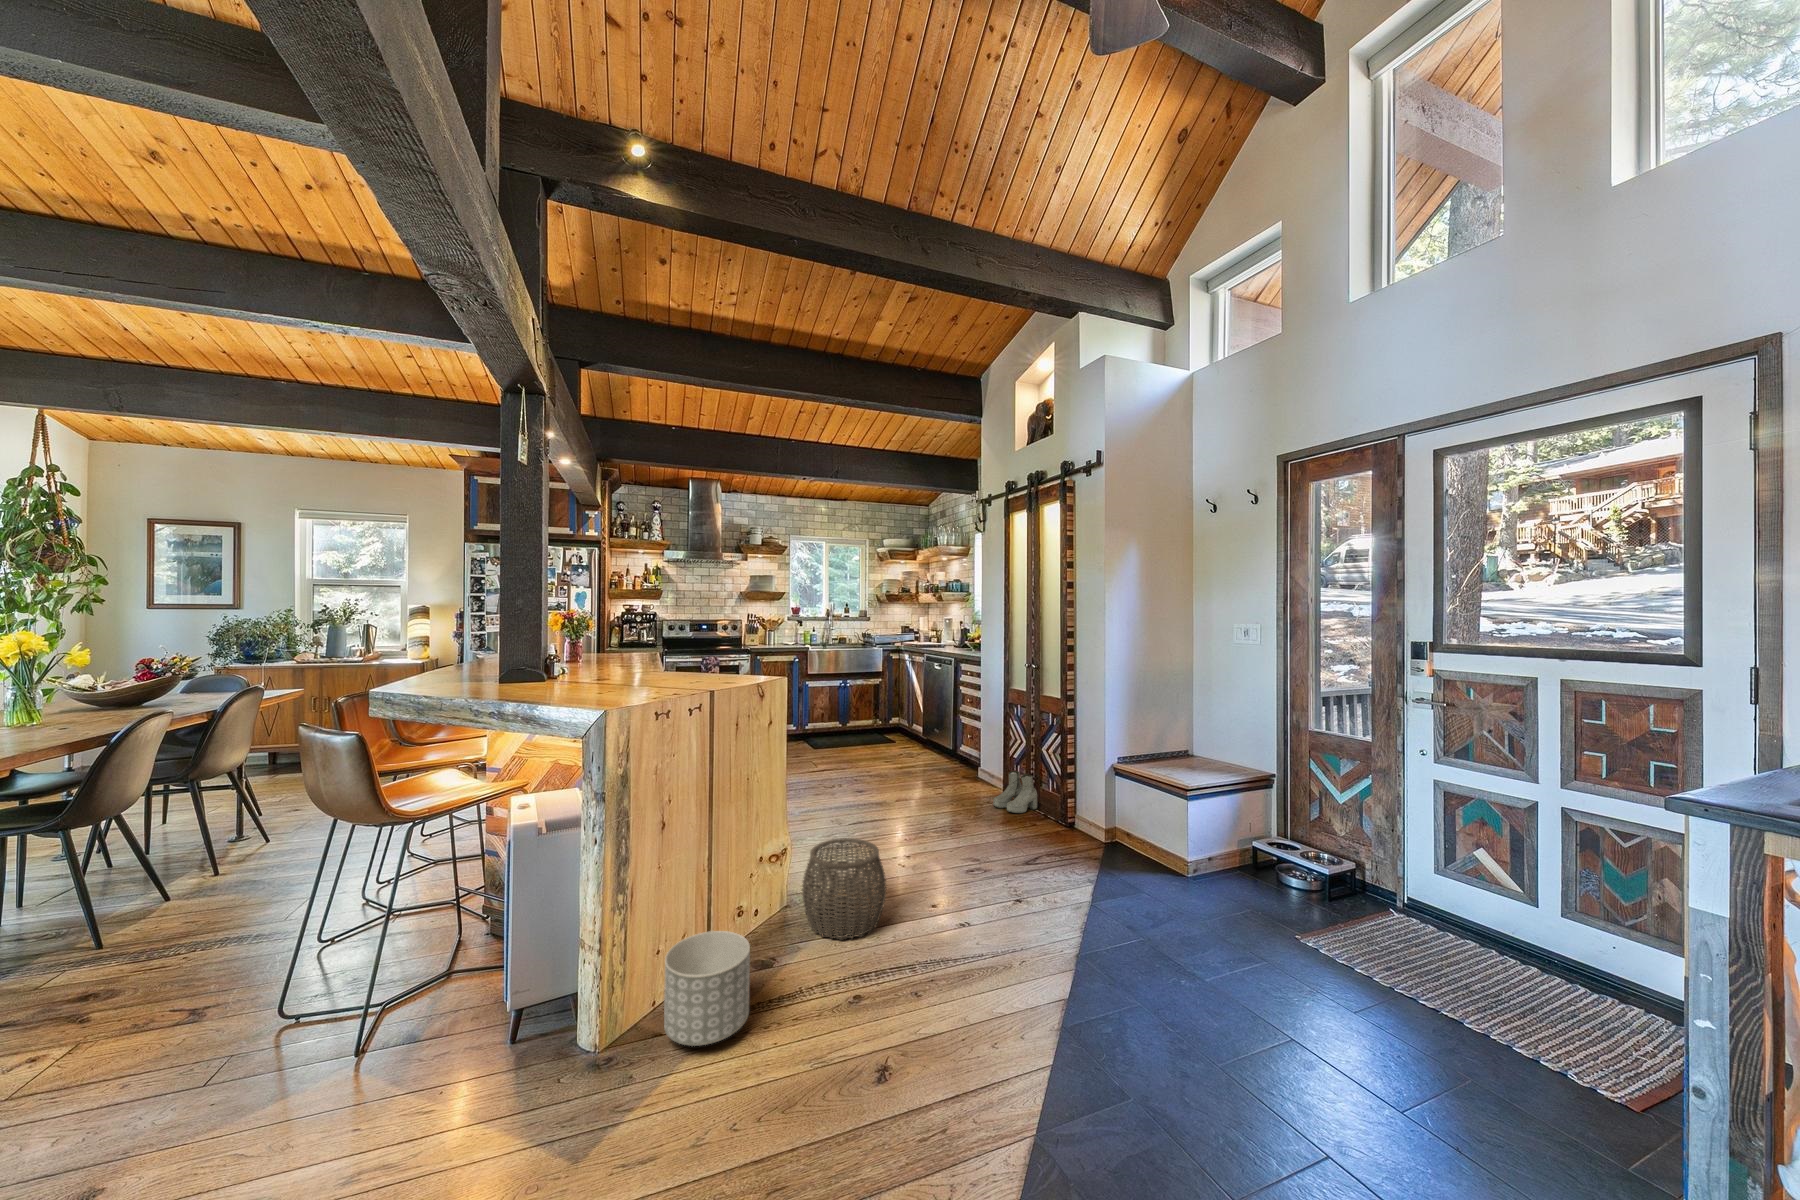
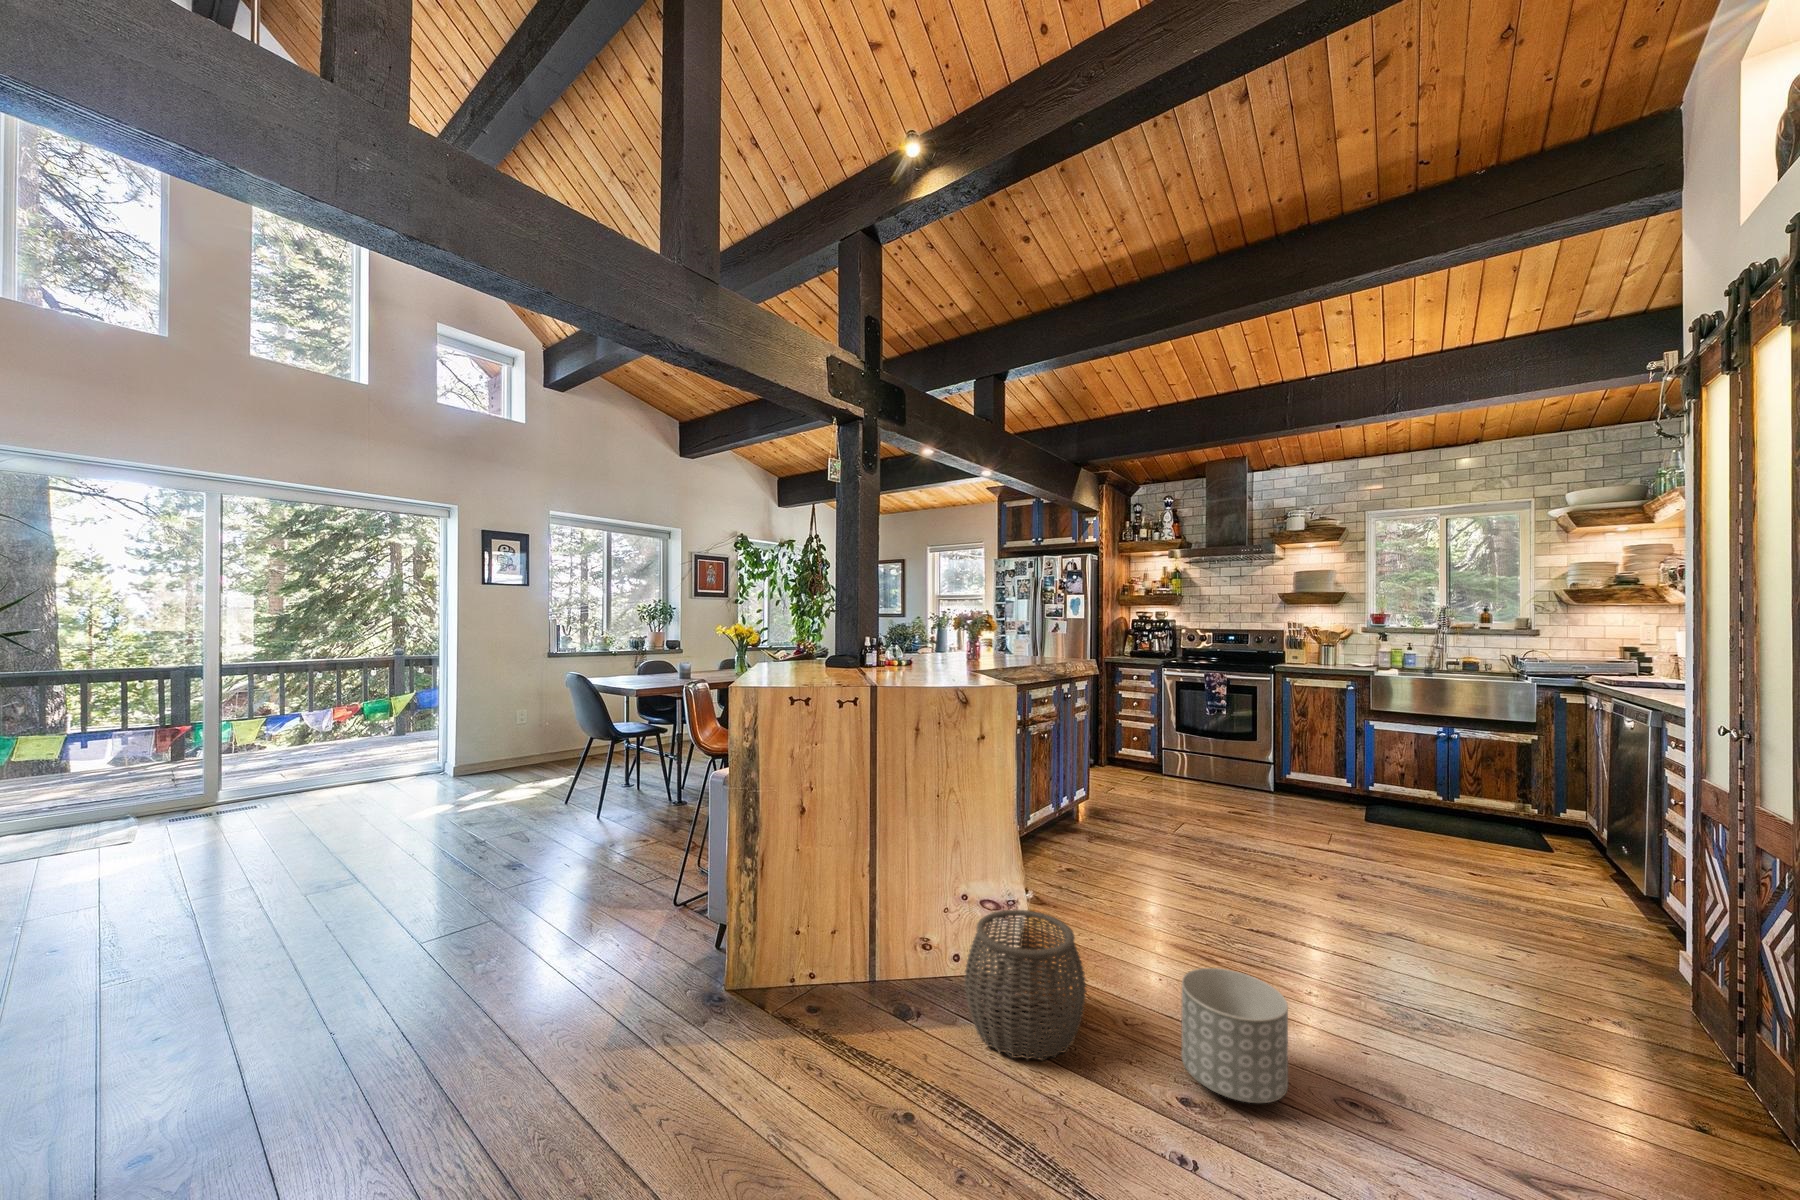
boots: present [993,771,1037,813] -> none [1580,969,1727,1087]
planter: present [664,931,750,1046] -> present [1181,968,1288,1103]

